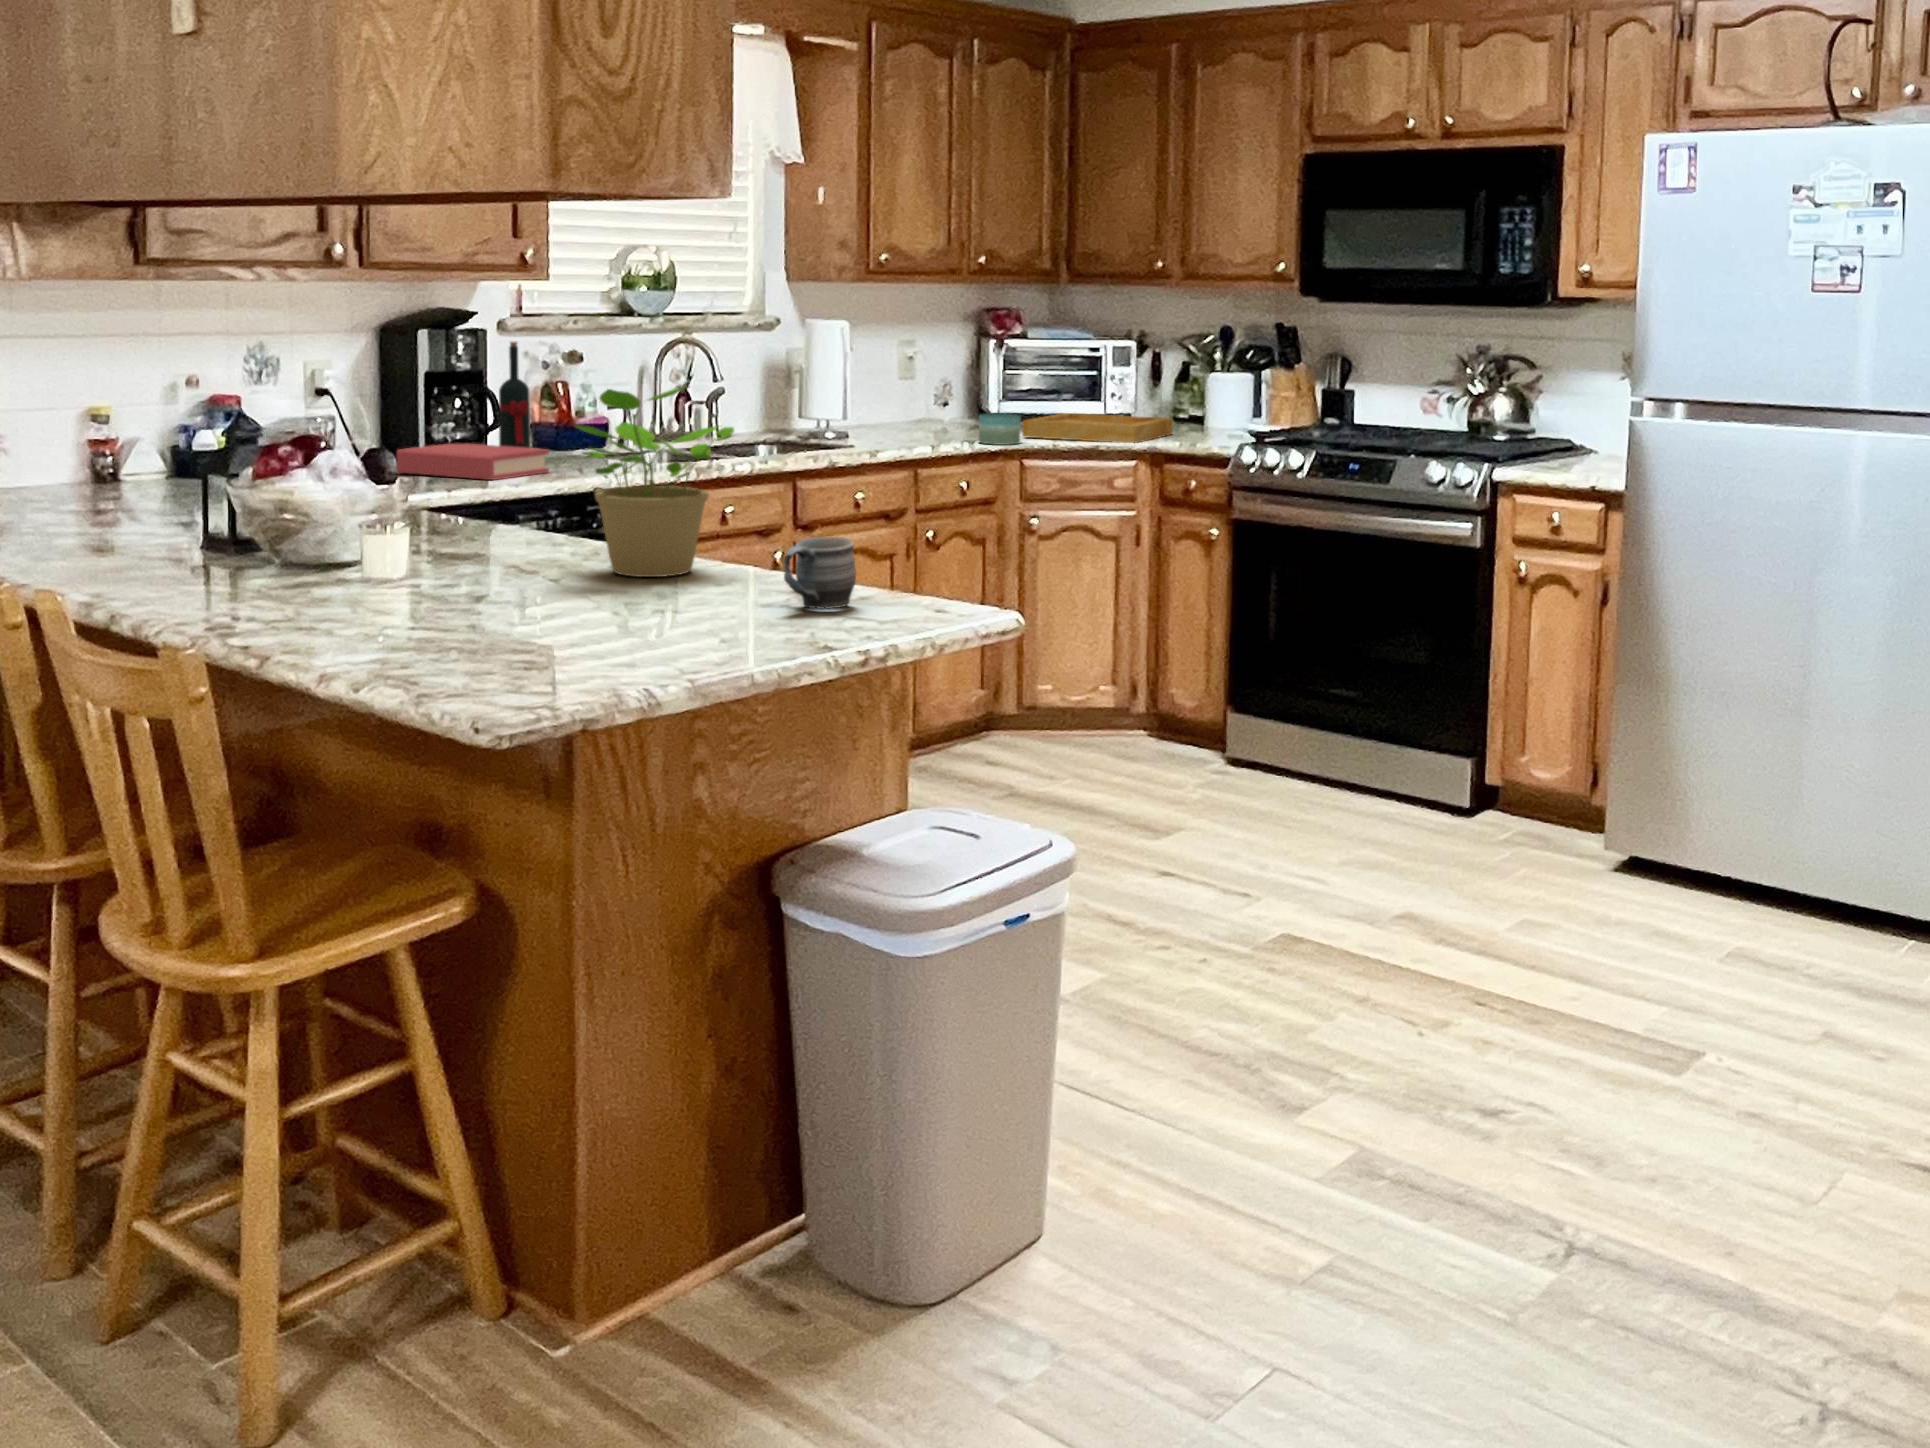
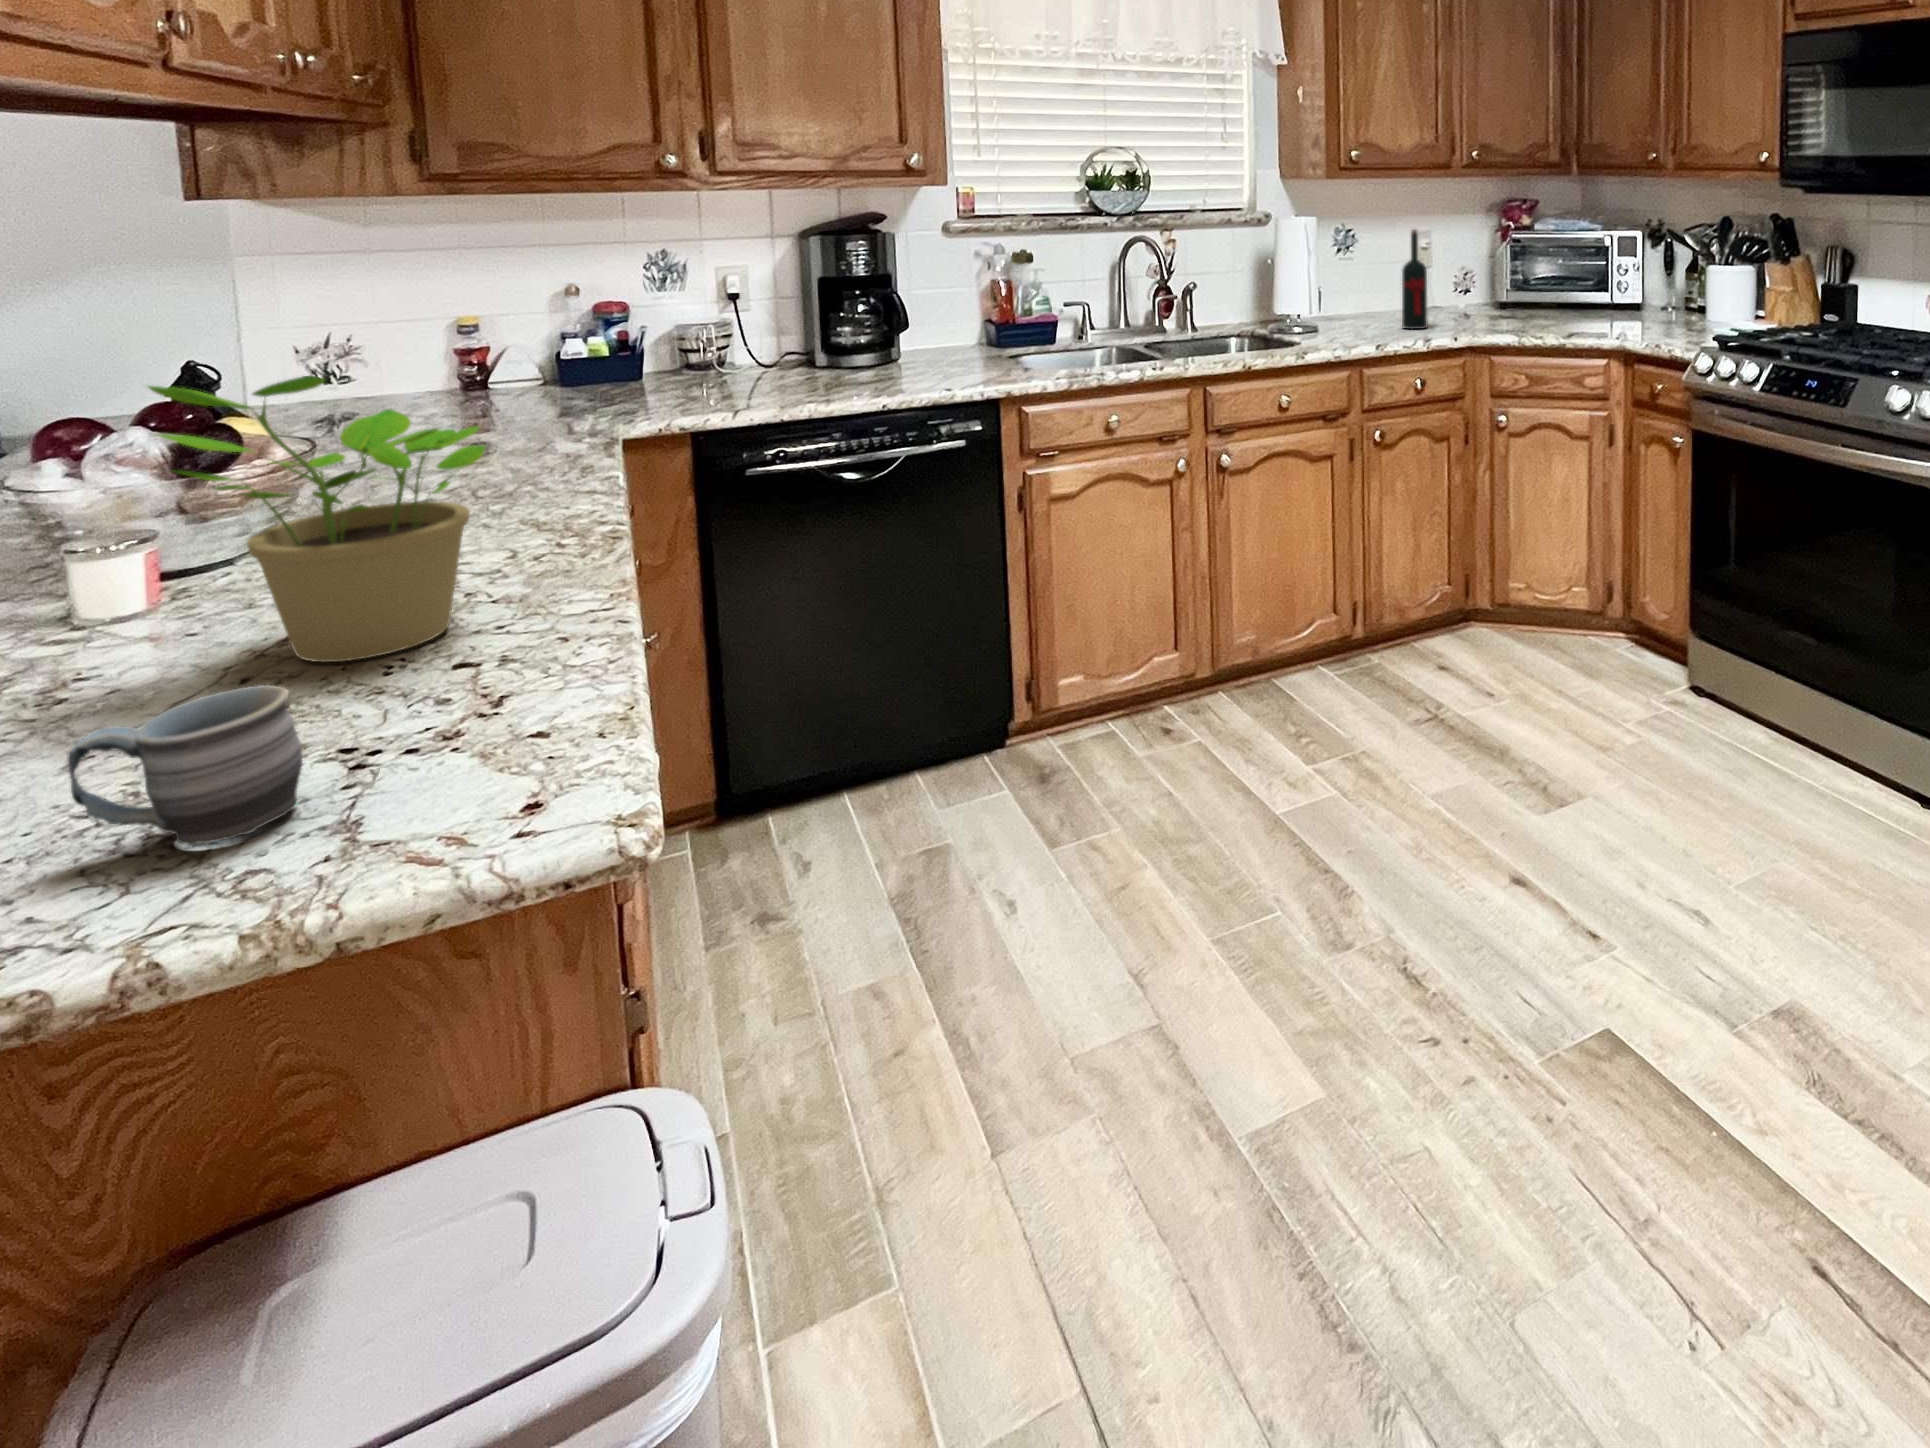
wine bottle: present [499,342,530,448] -> present [1402,229,1428,329]
candle: present [979,413,1021,445] -> none [1445,308,1487,342]
tray: present [1022,413,1173,443] -> none [1504,303,1668,341]
hardback book: present [397,443,549,480] -> none [776,346,921,393]

